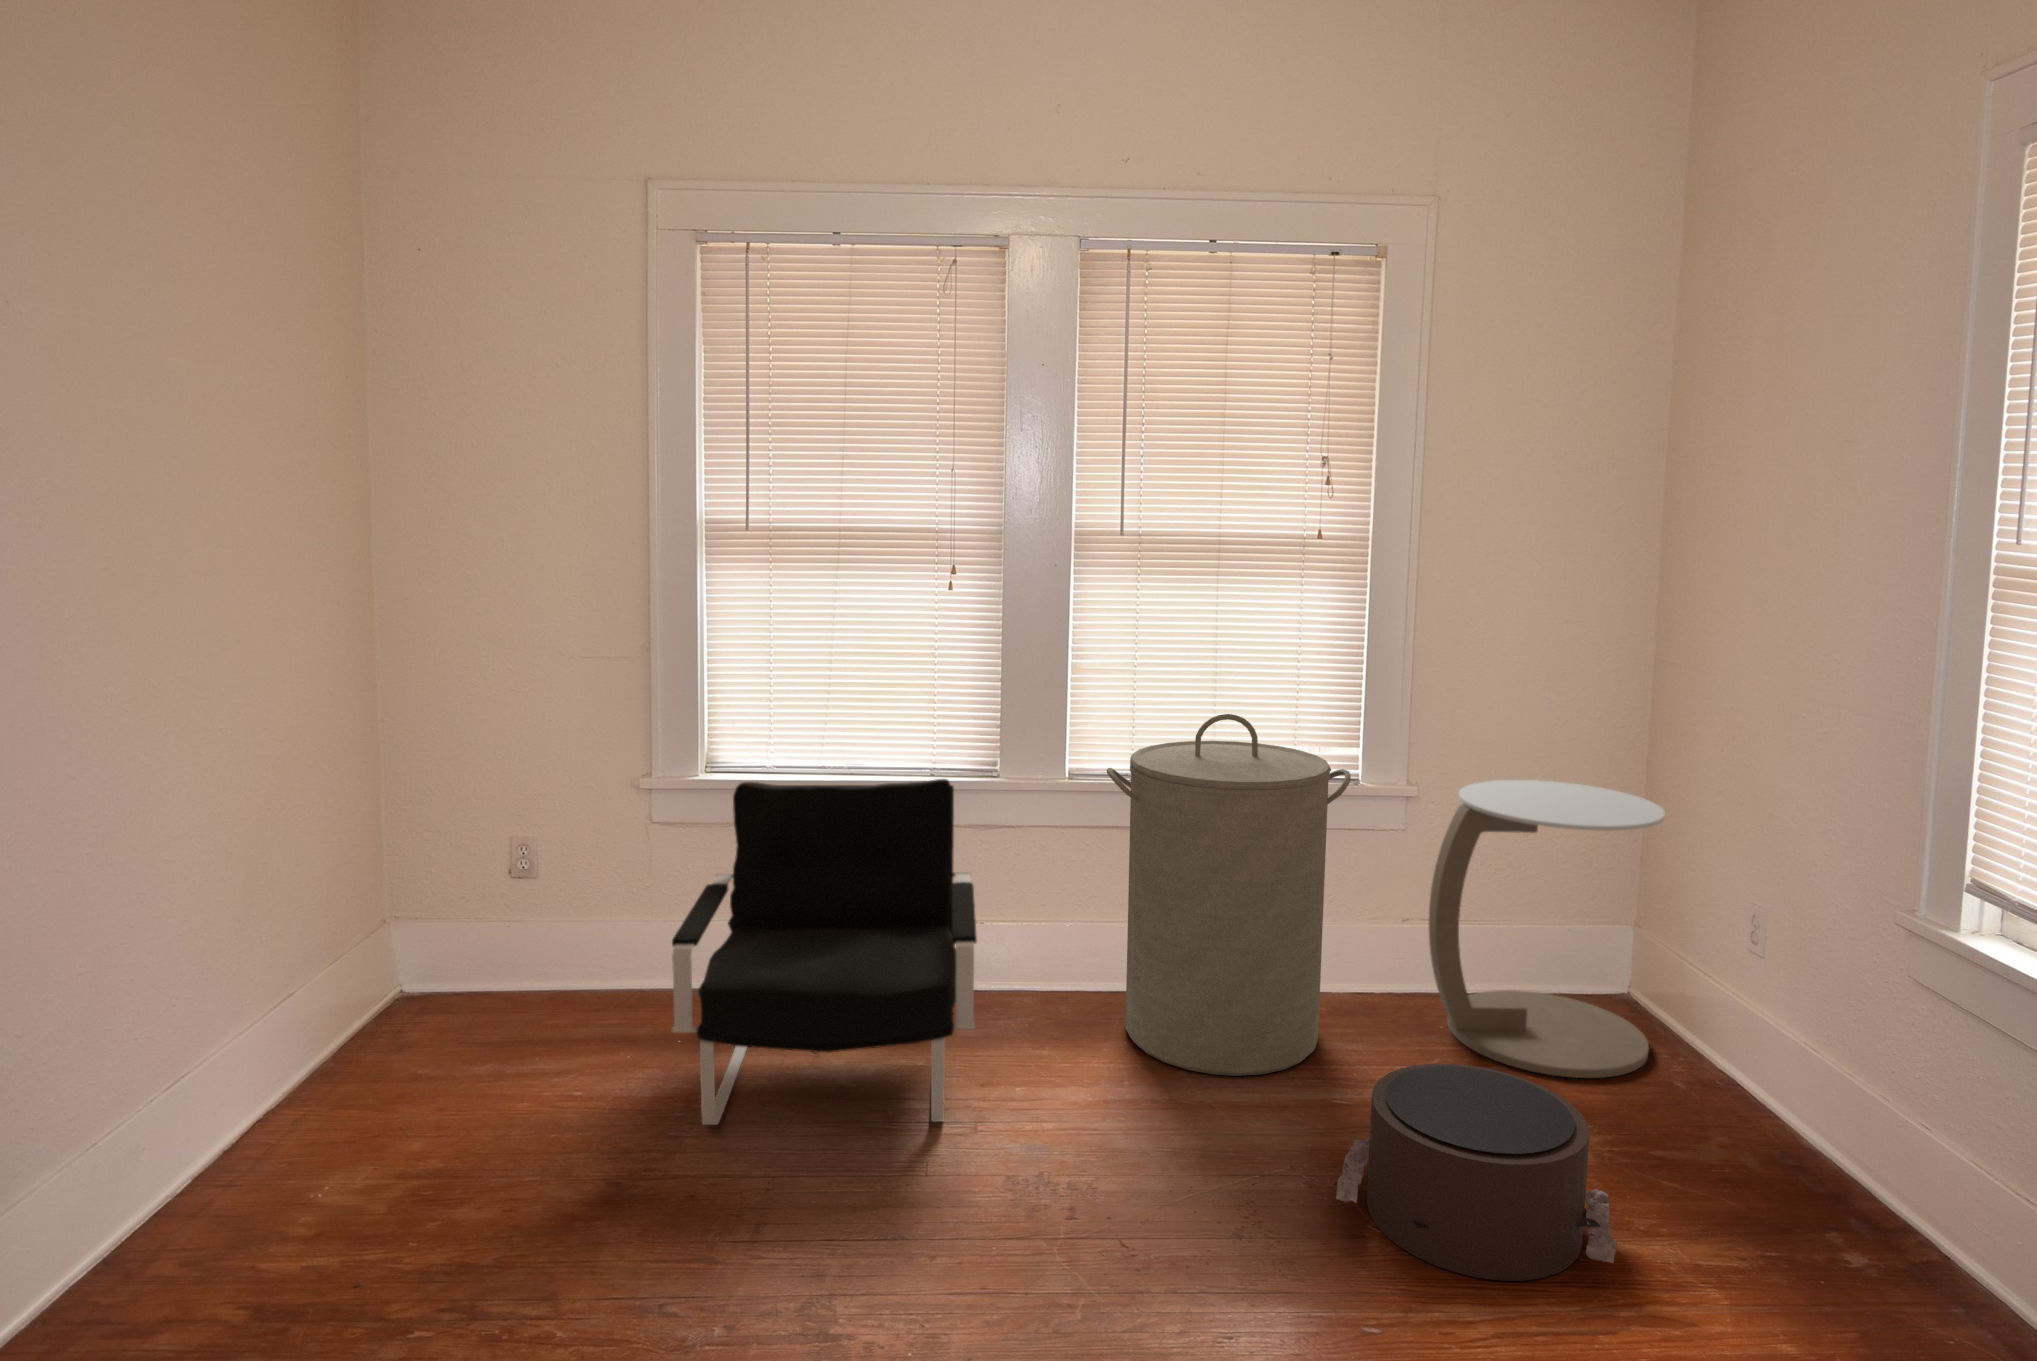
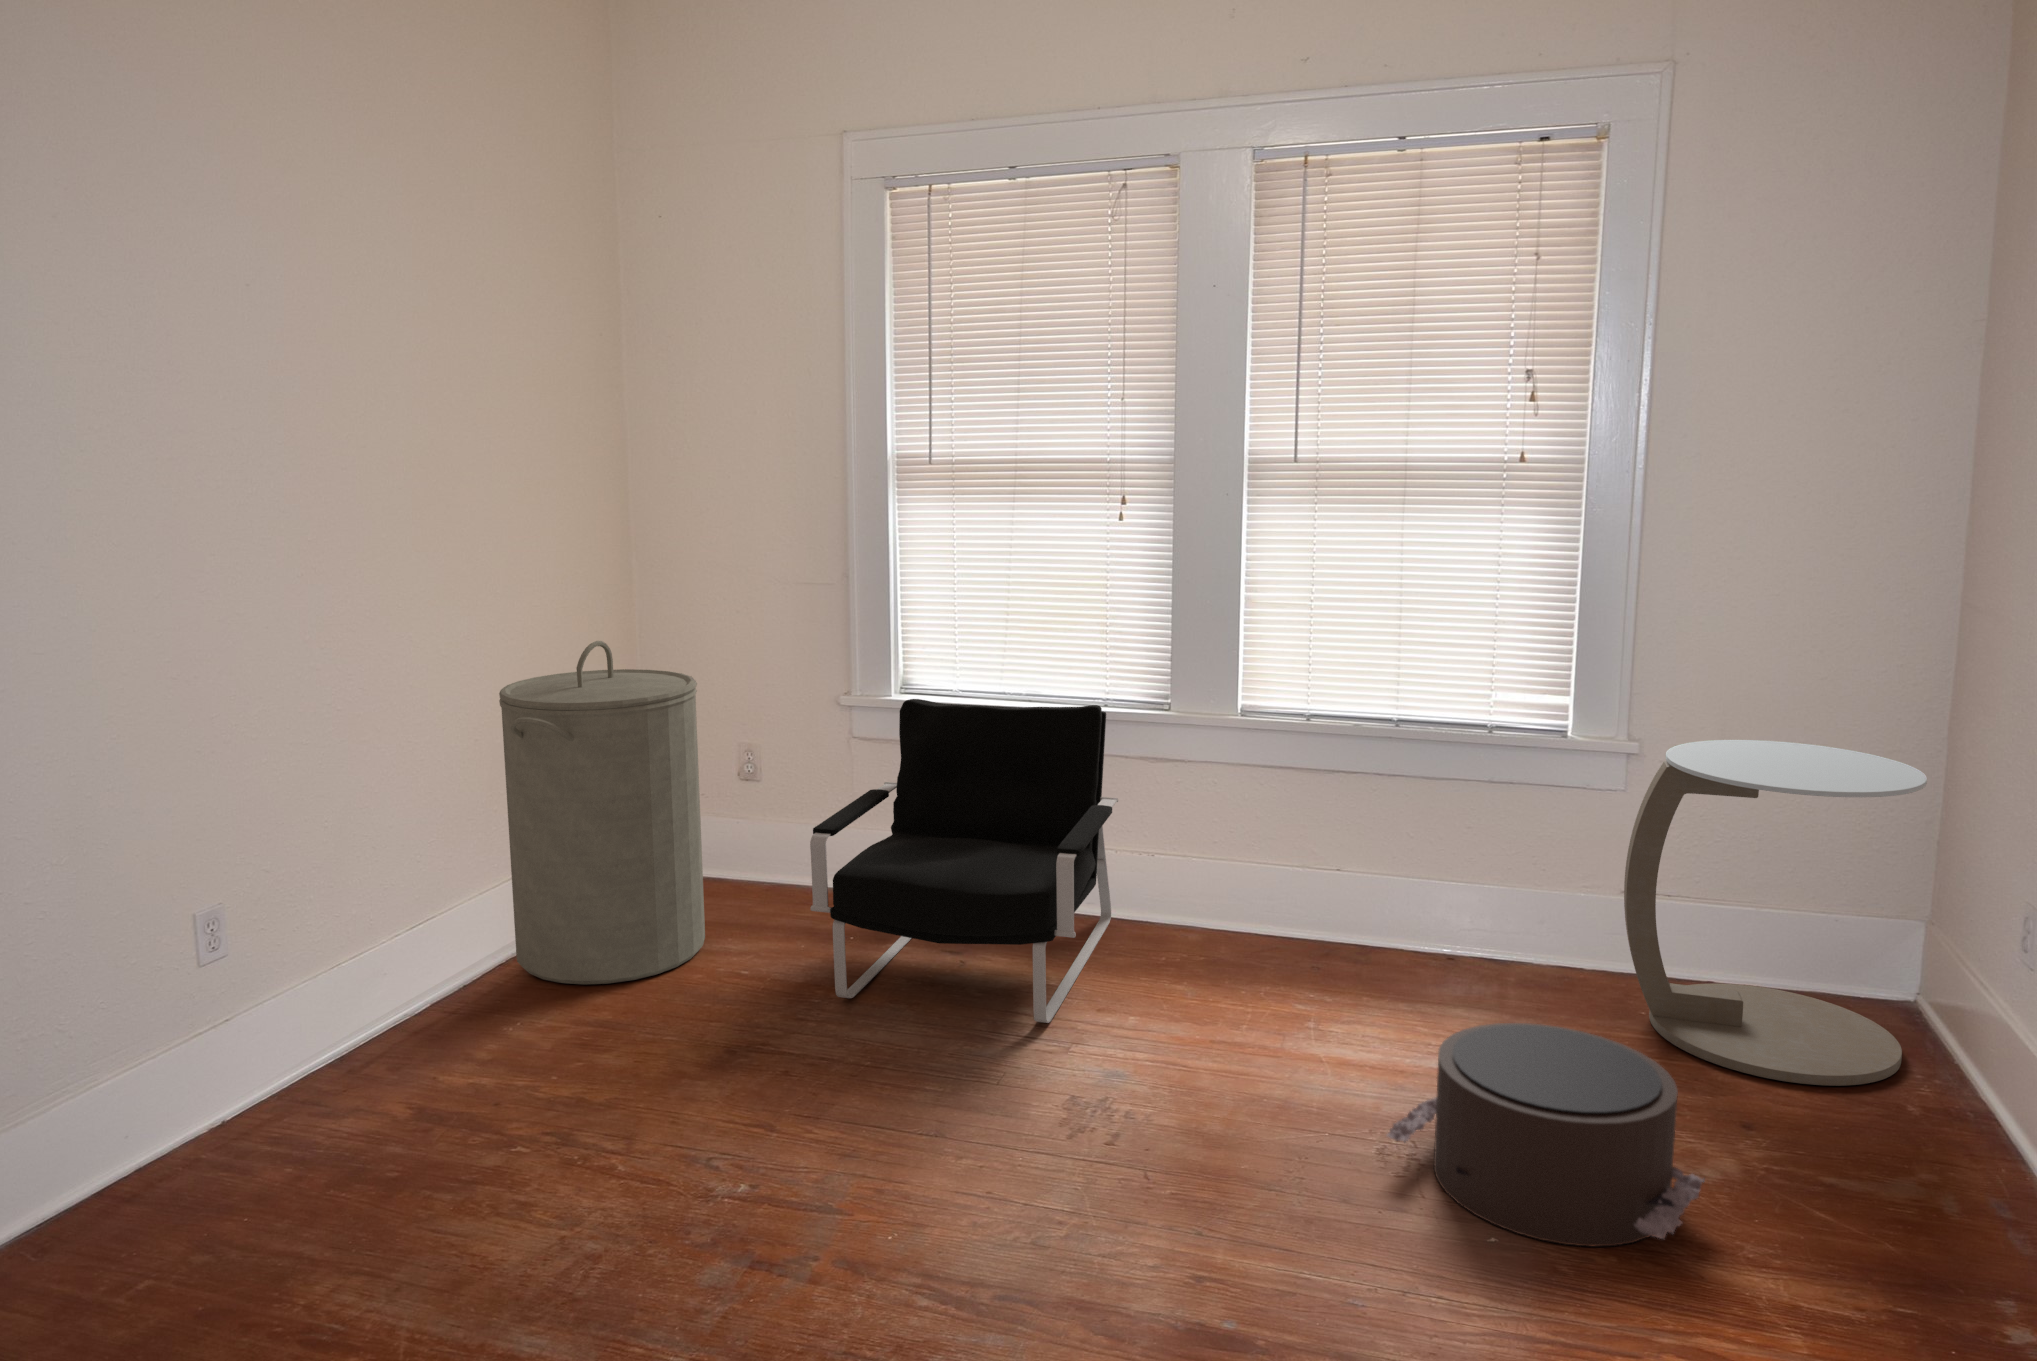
laundry hamper: present [1107,714,1351,1076] -> present [499,641,705,985]

